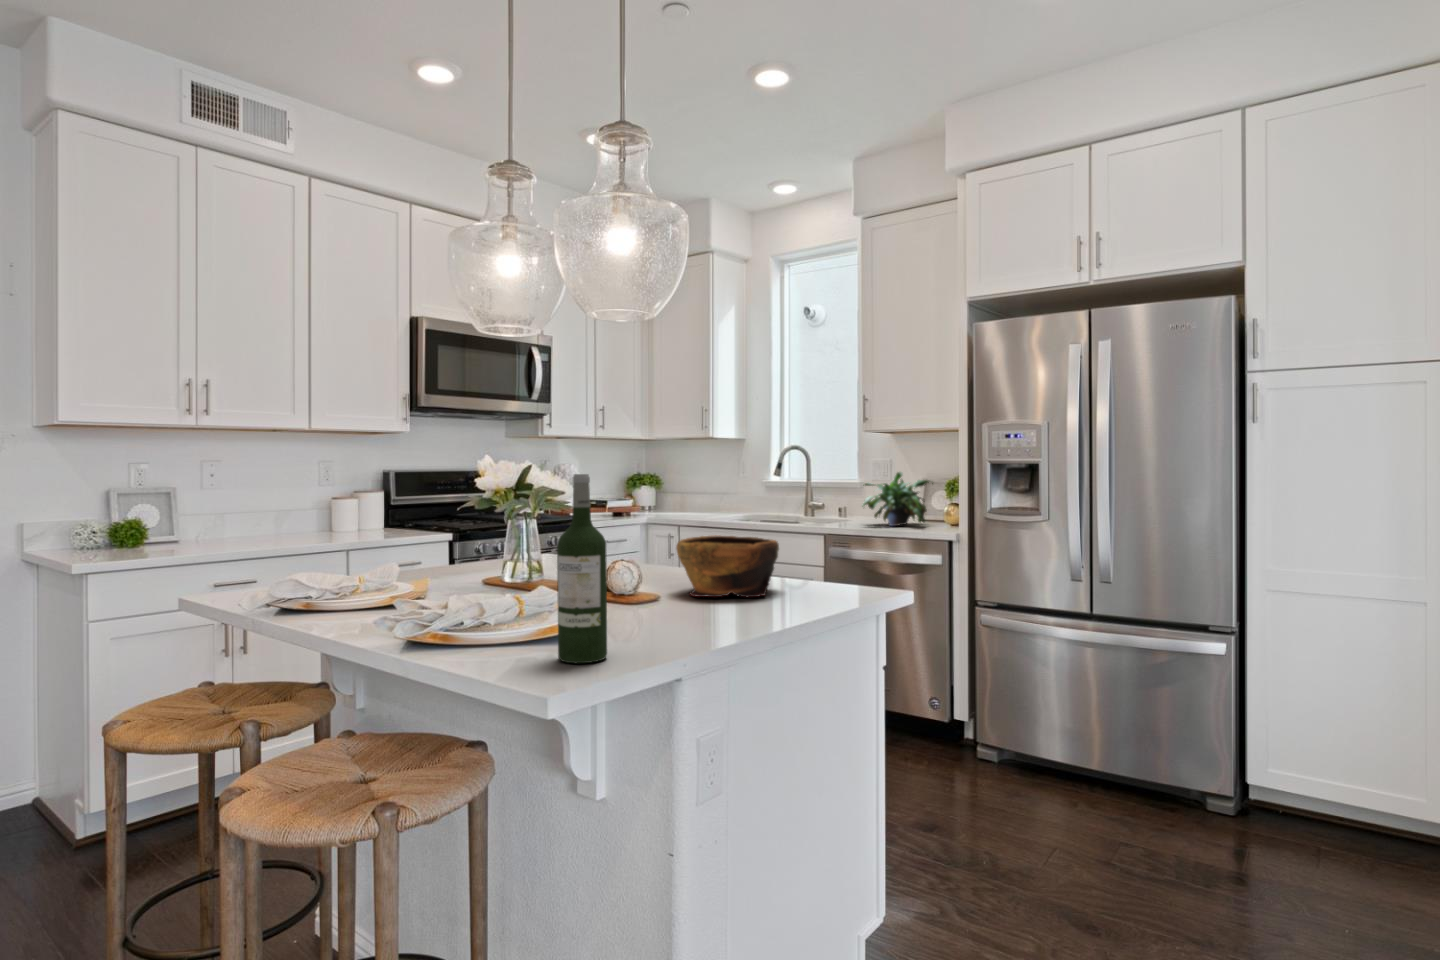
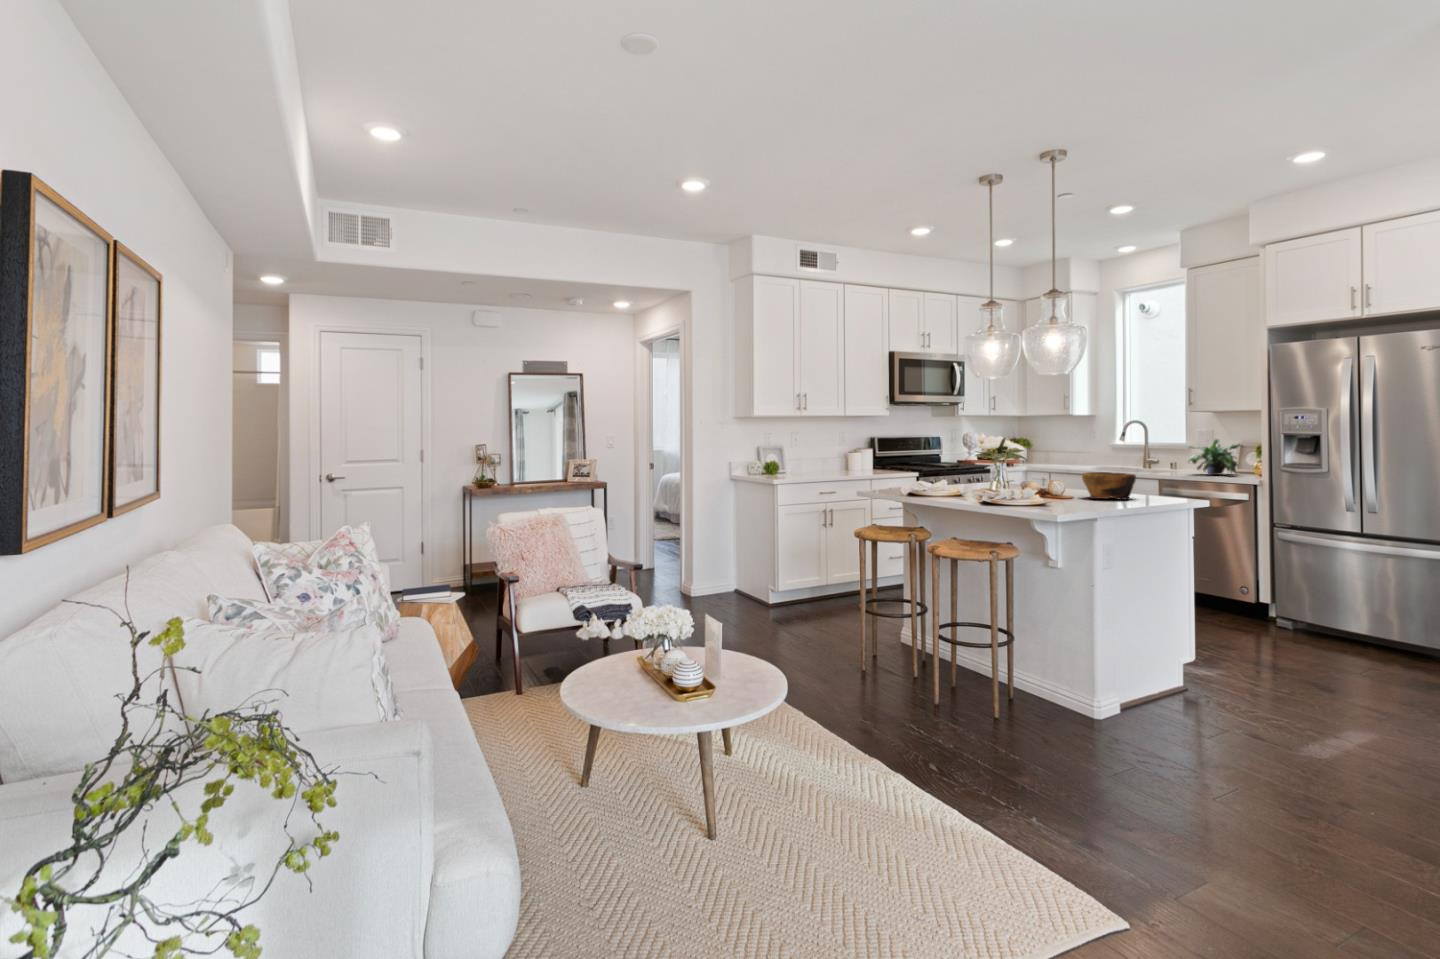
wine bottle: present [557,474,607,663] -> none [1050,443,1070,511]

